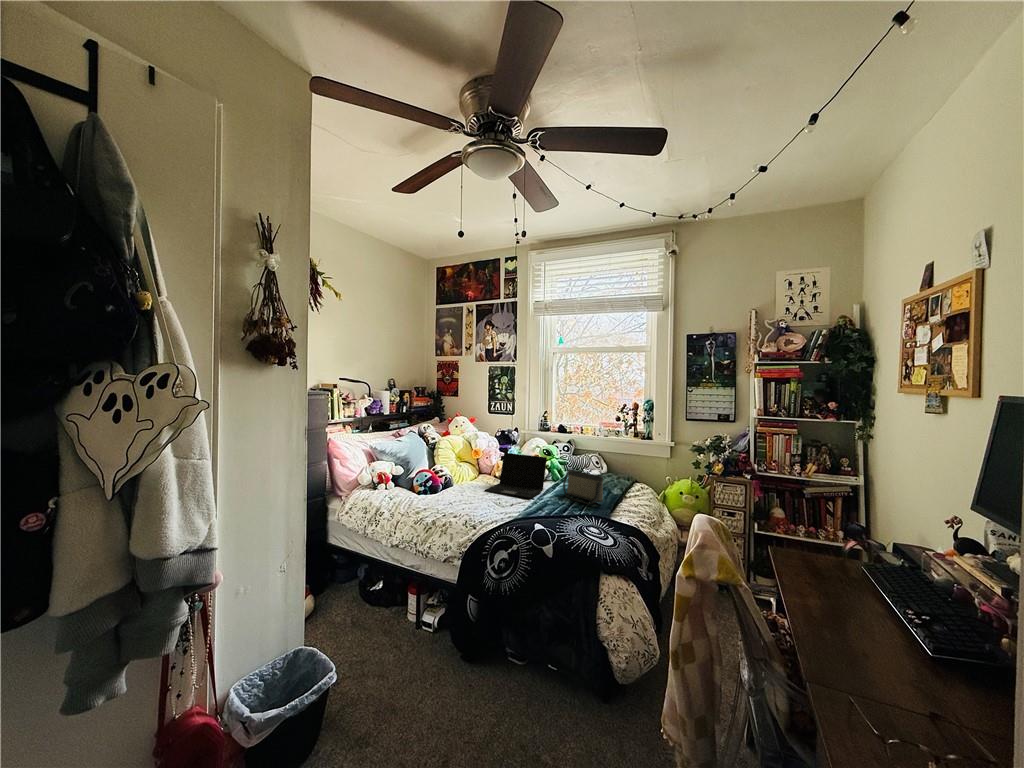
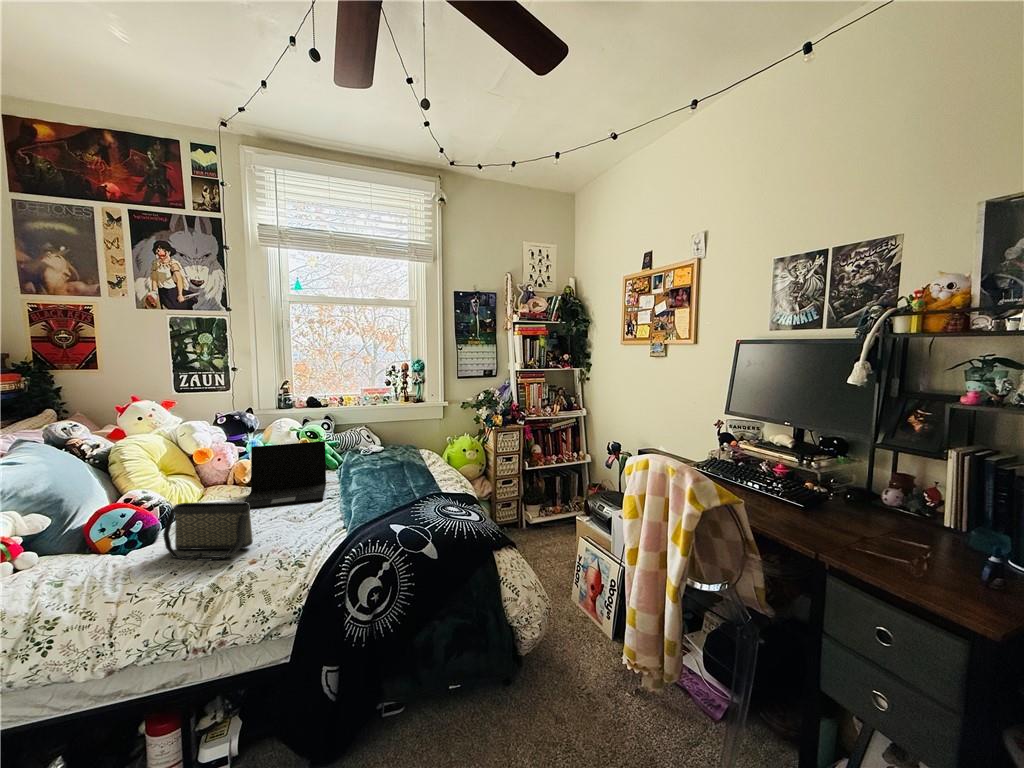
handbag: present [563,470,603,504] -> present [163,502,253,561]

